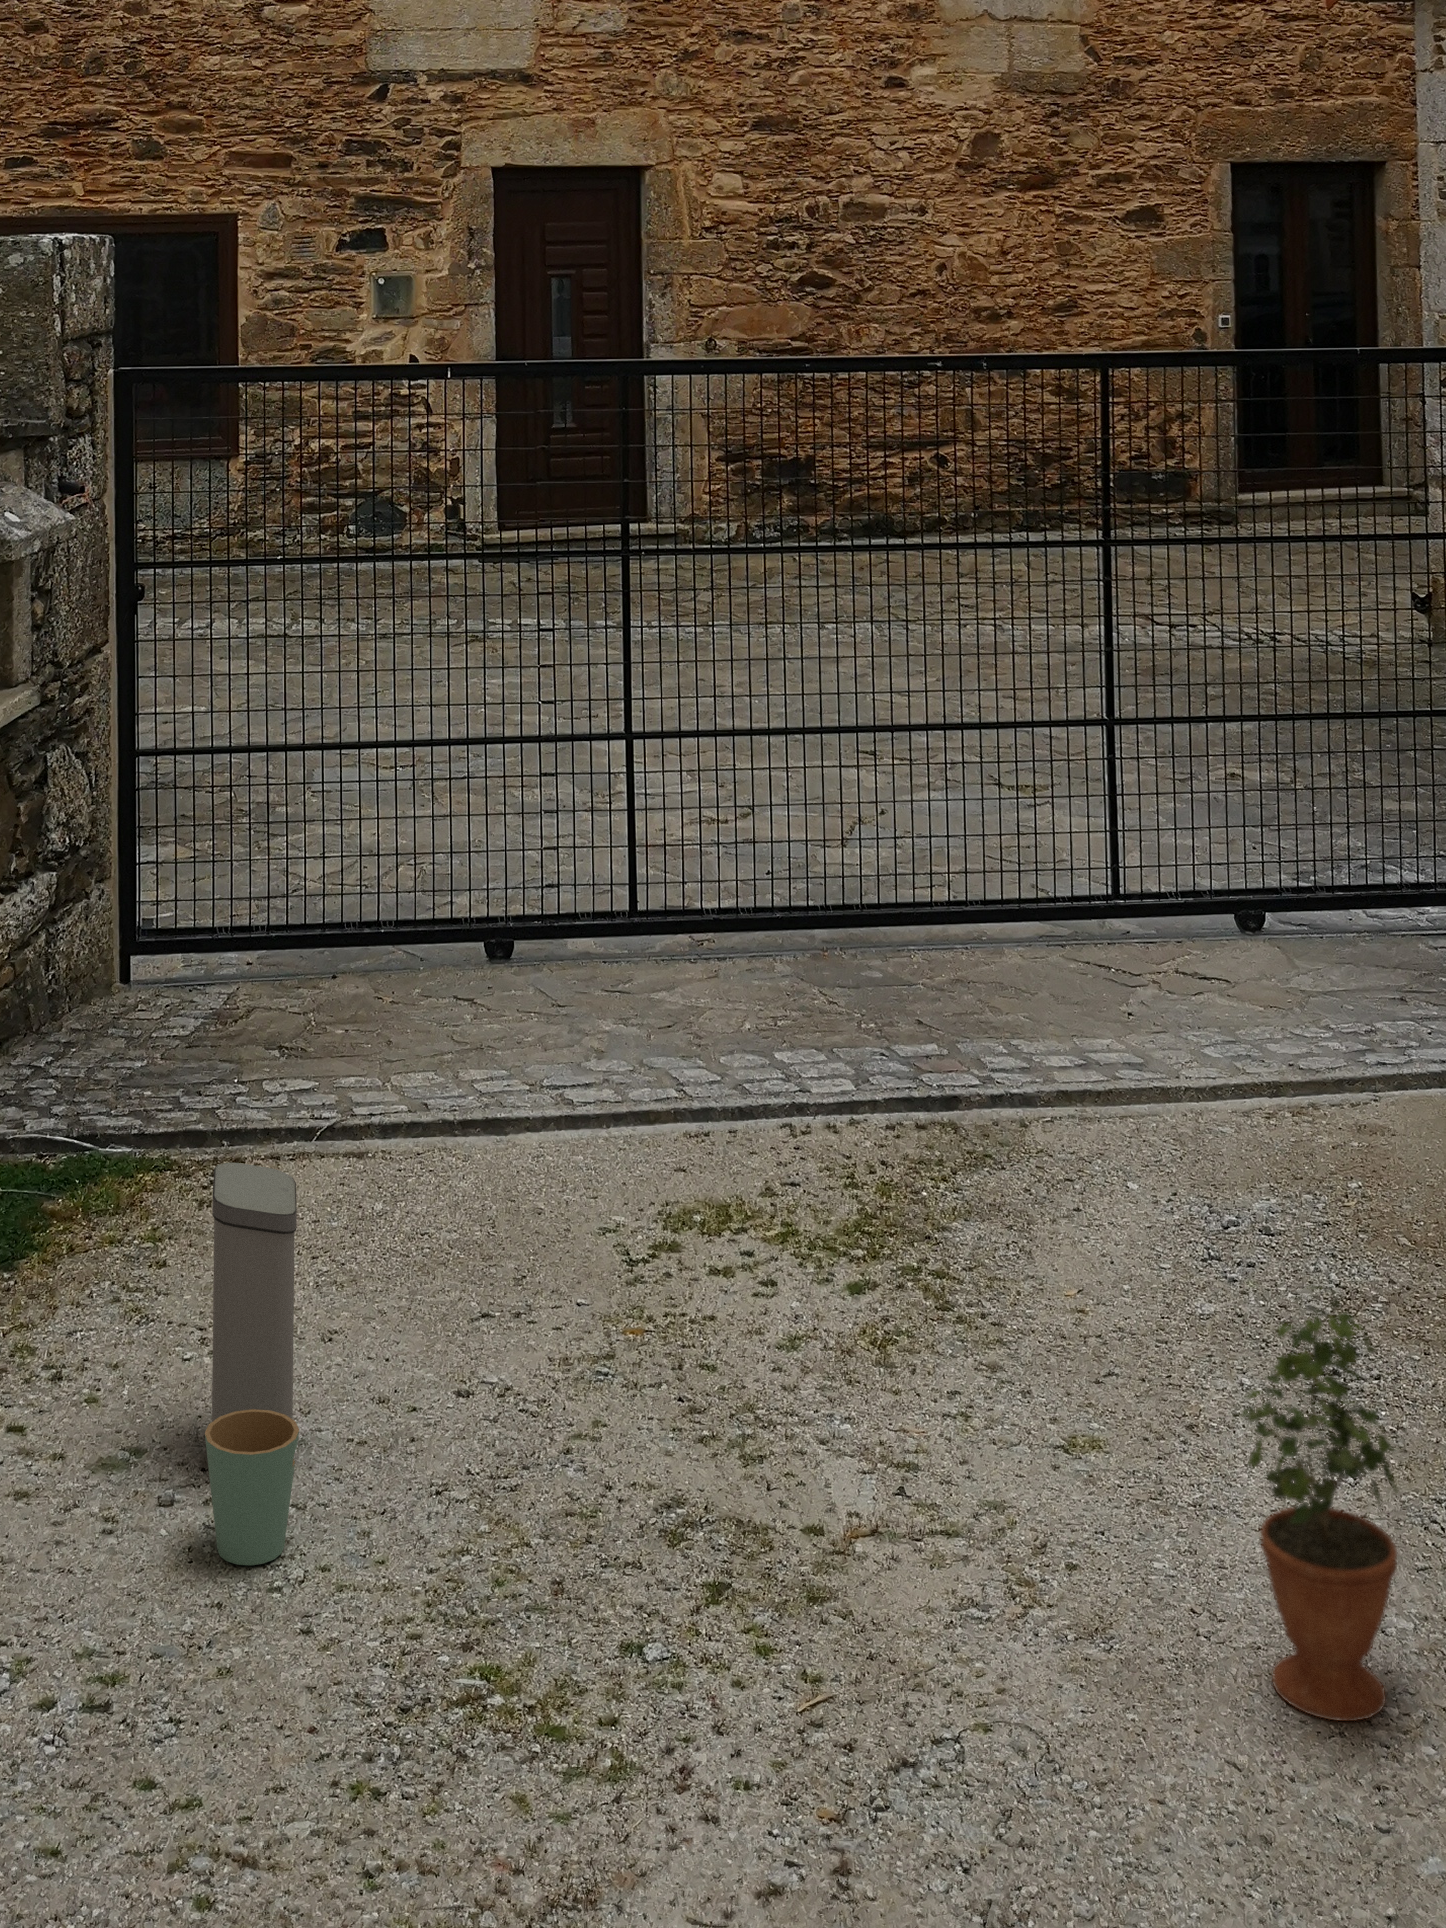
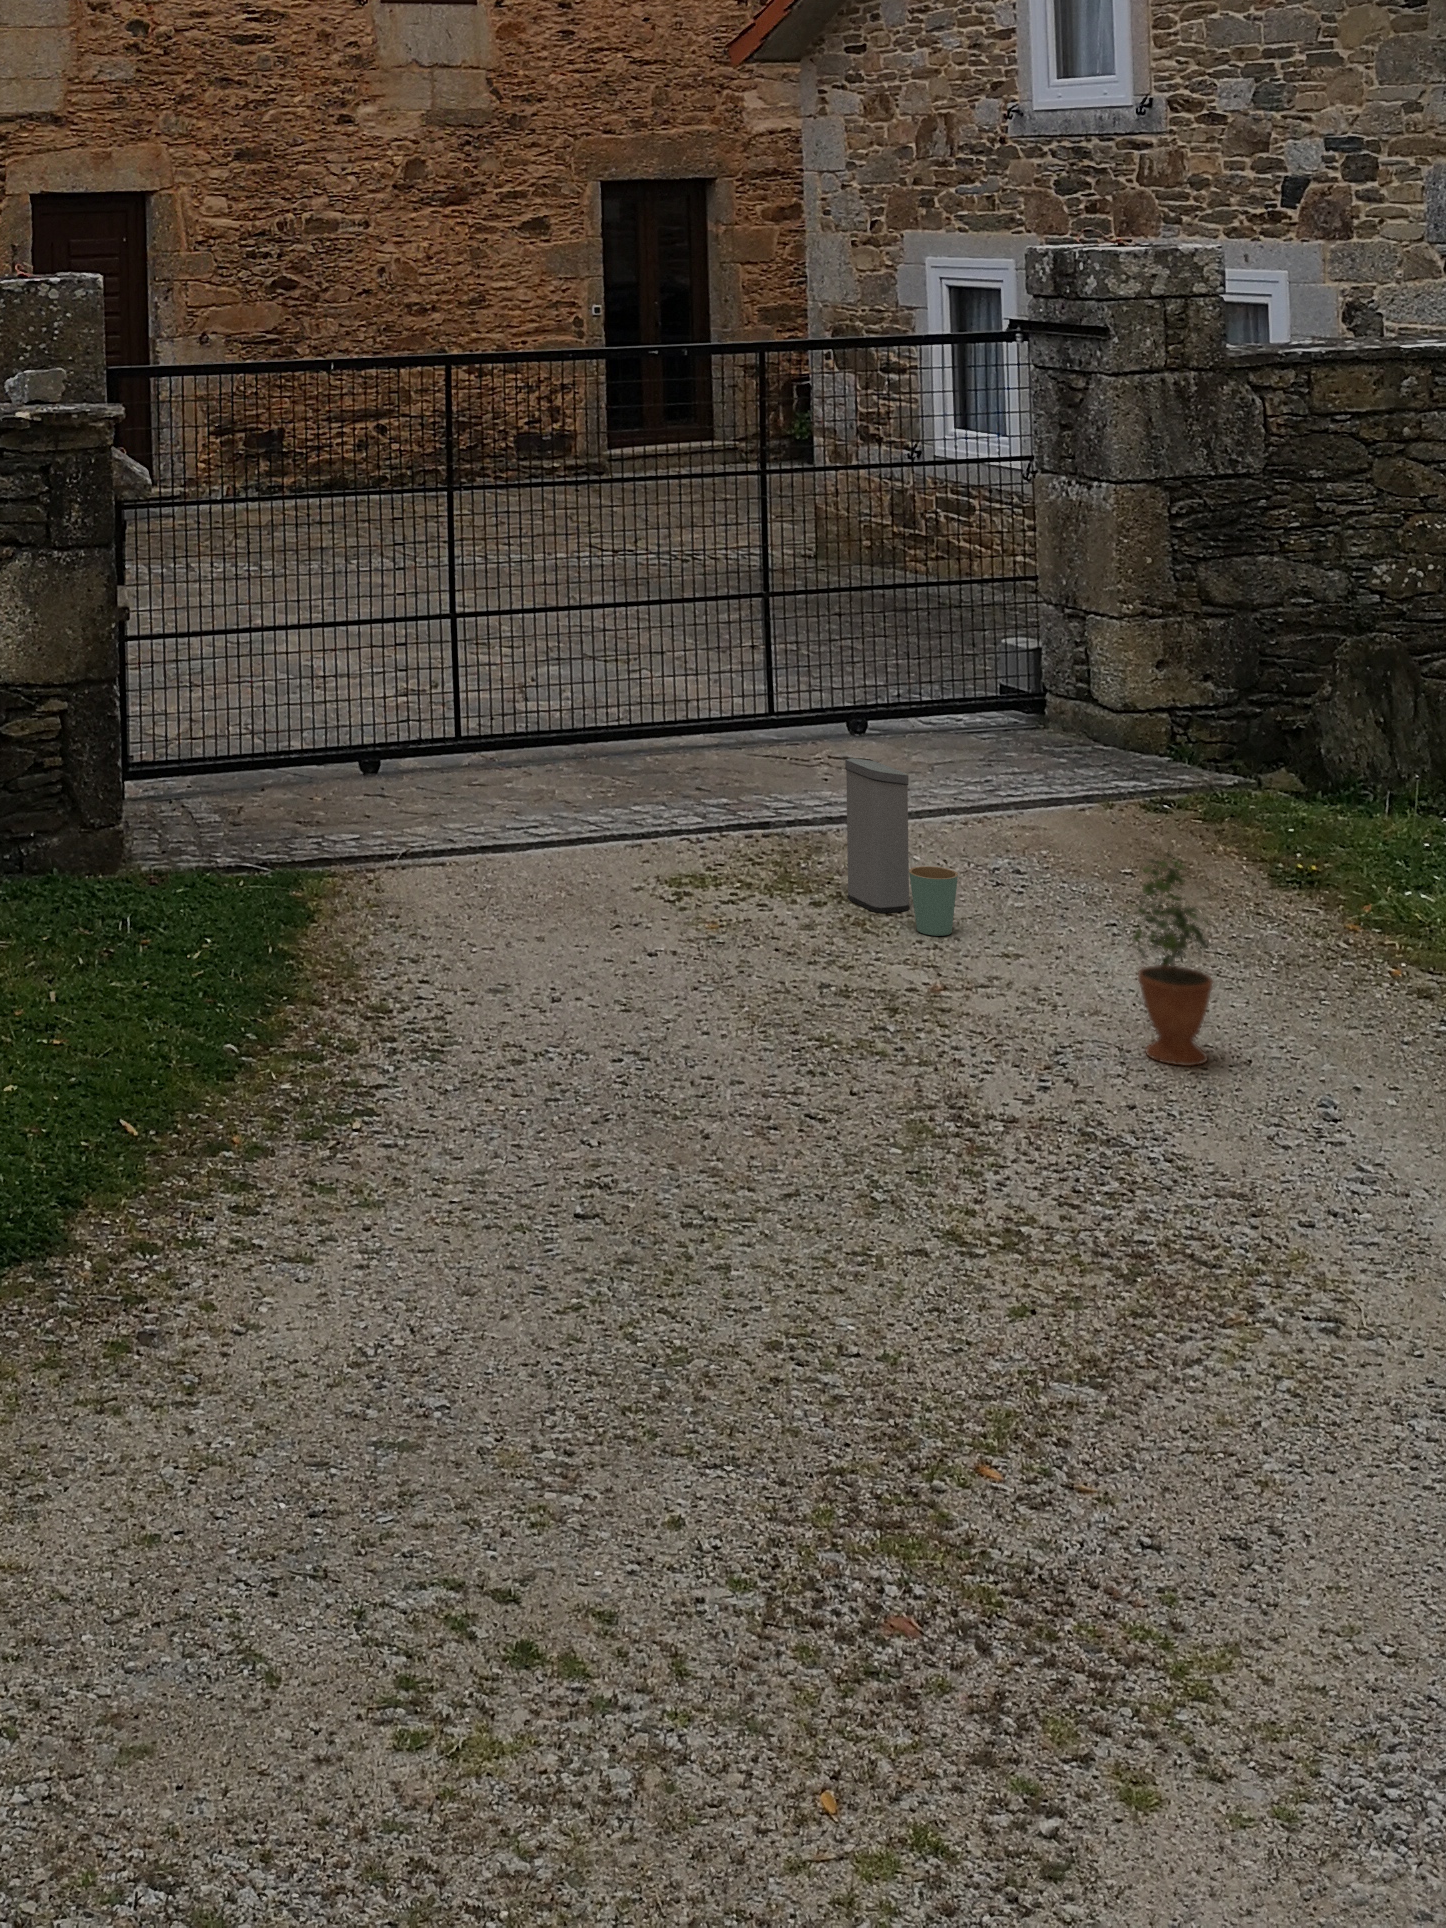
trash can: present [205,1163,299,1565] -> present [845,758,958,936]

